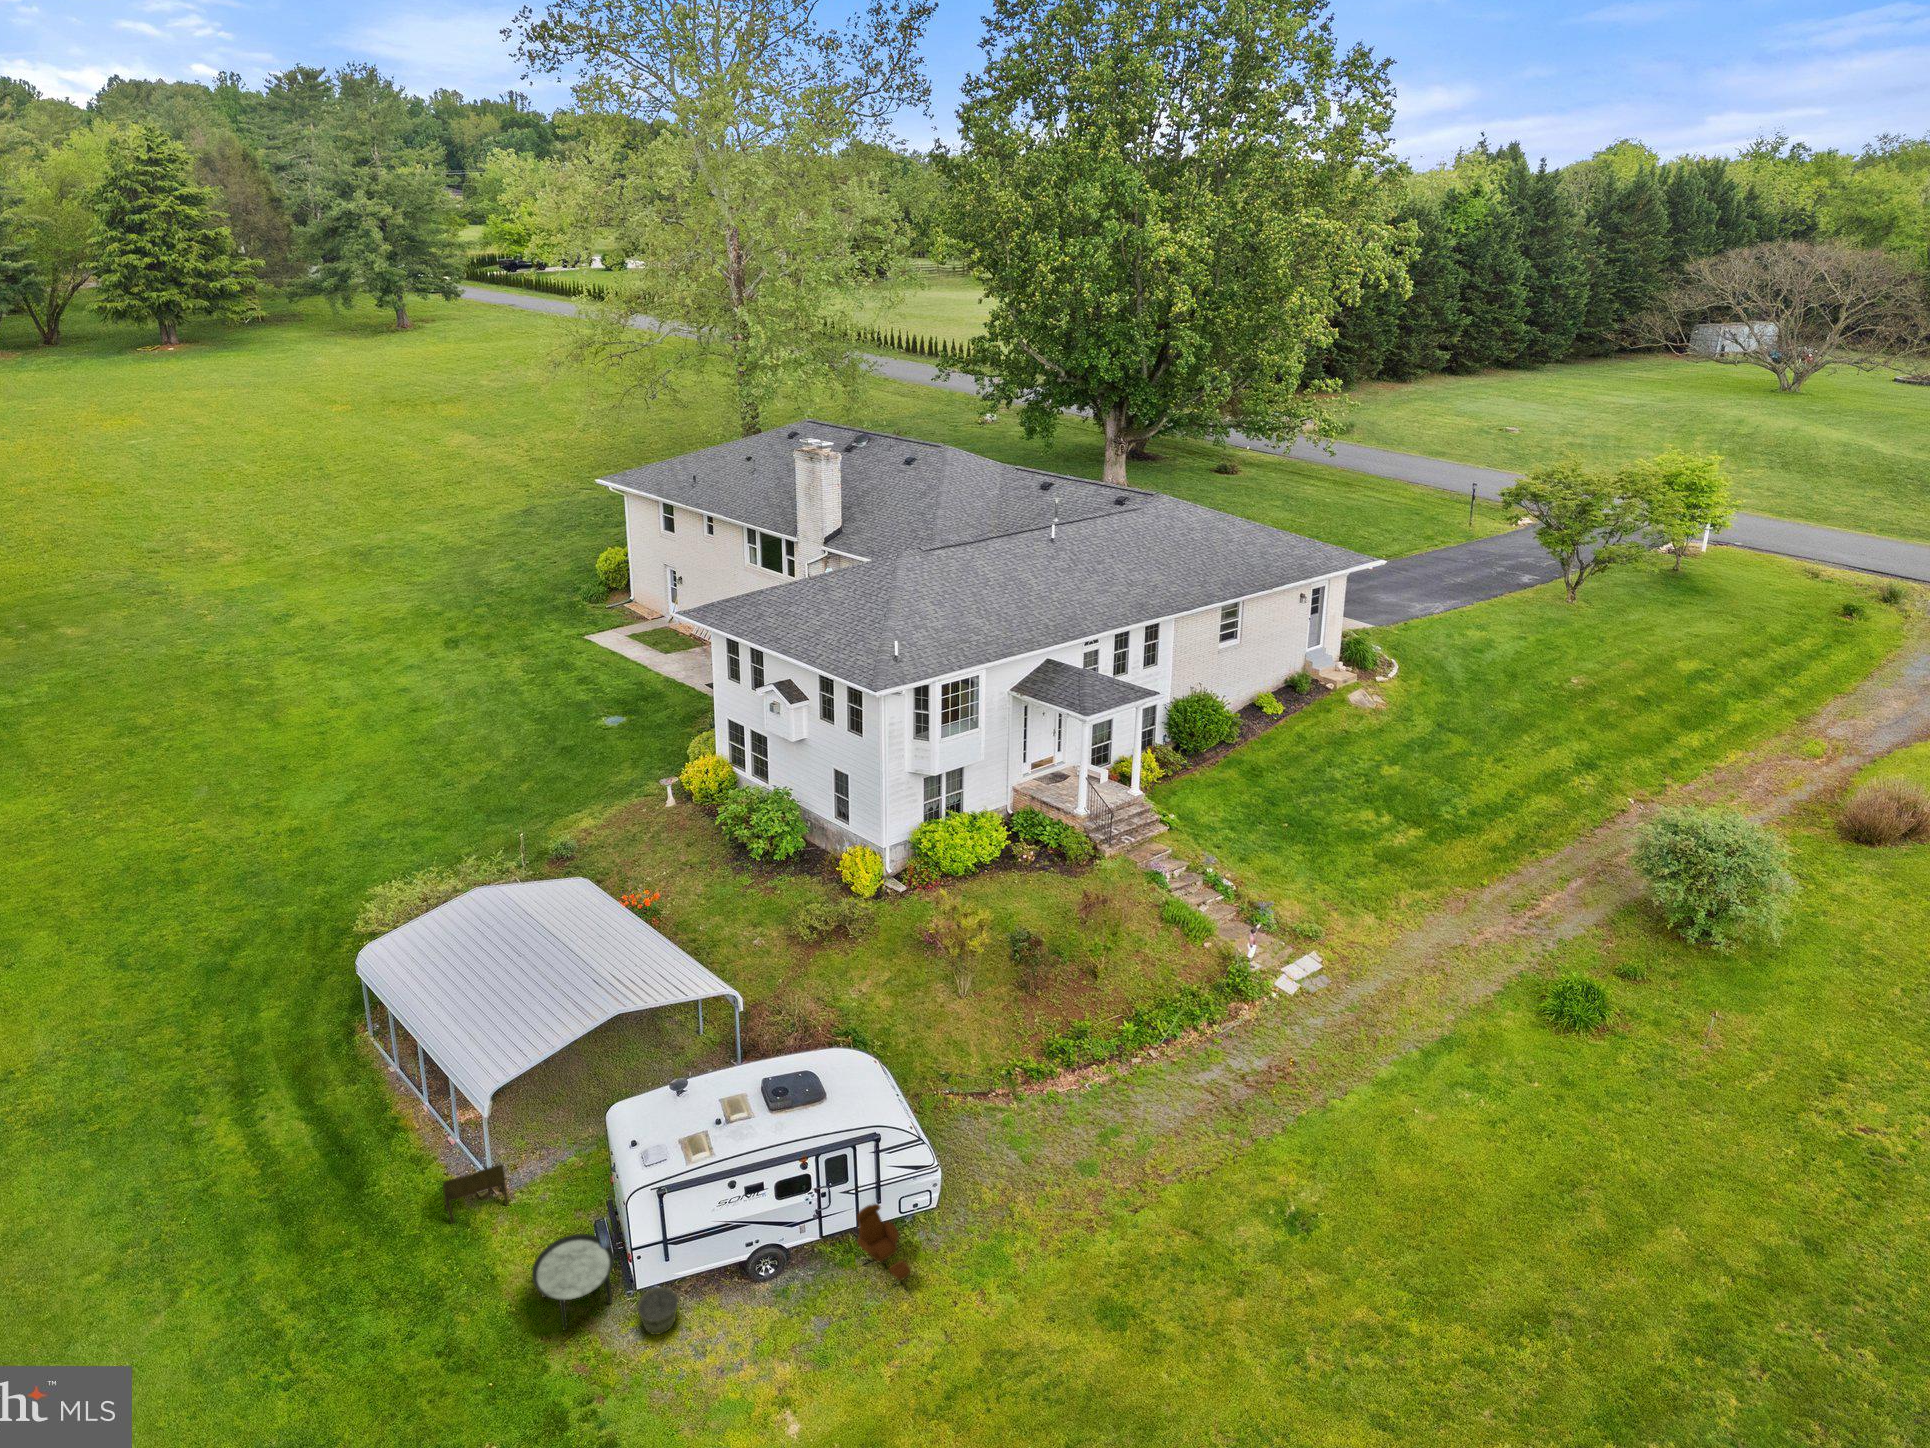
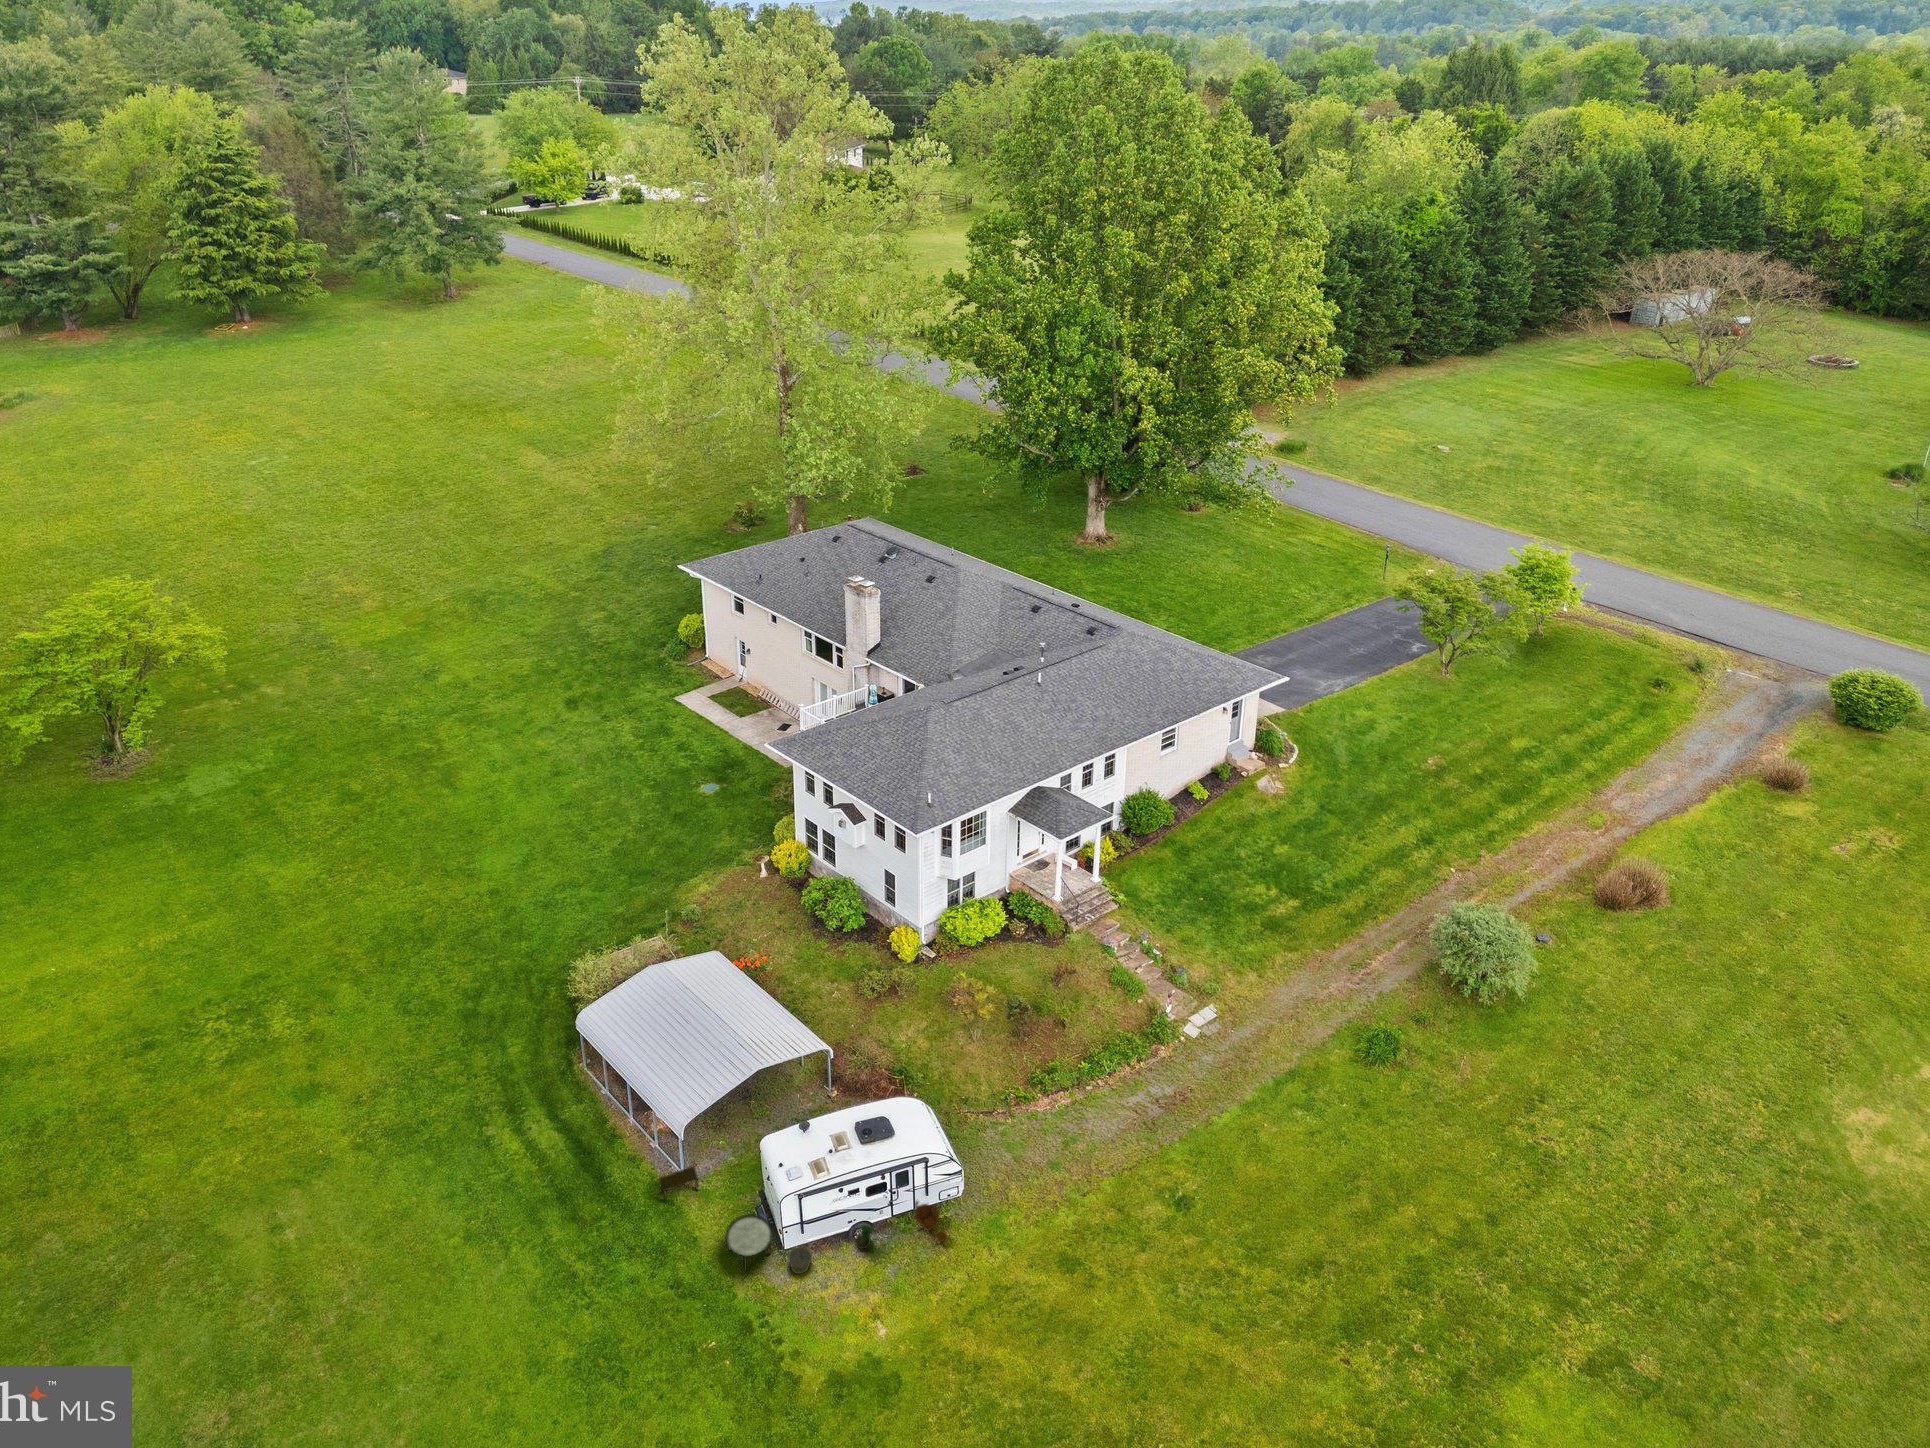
potted tree: none [754,1245,788,1293] -> present [855,1224,873,1249]

